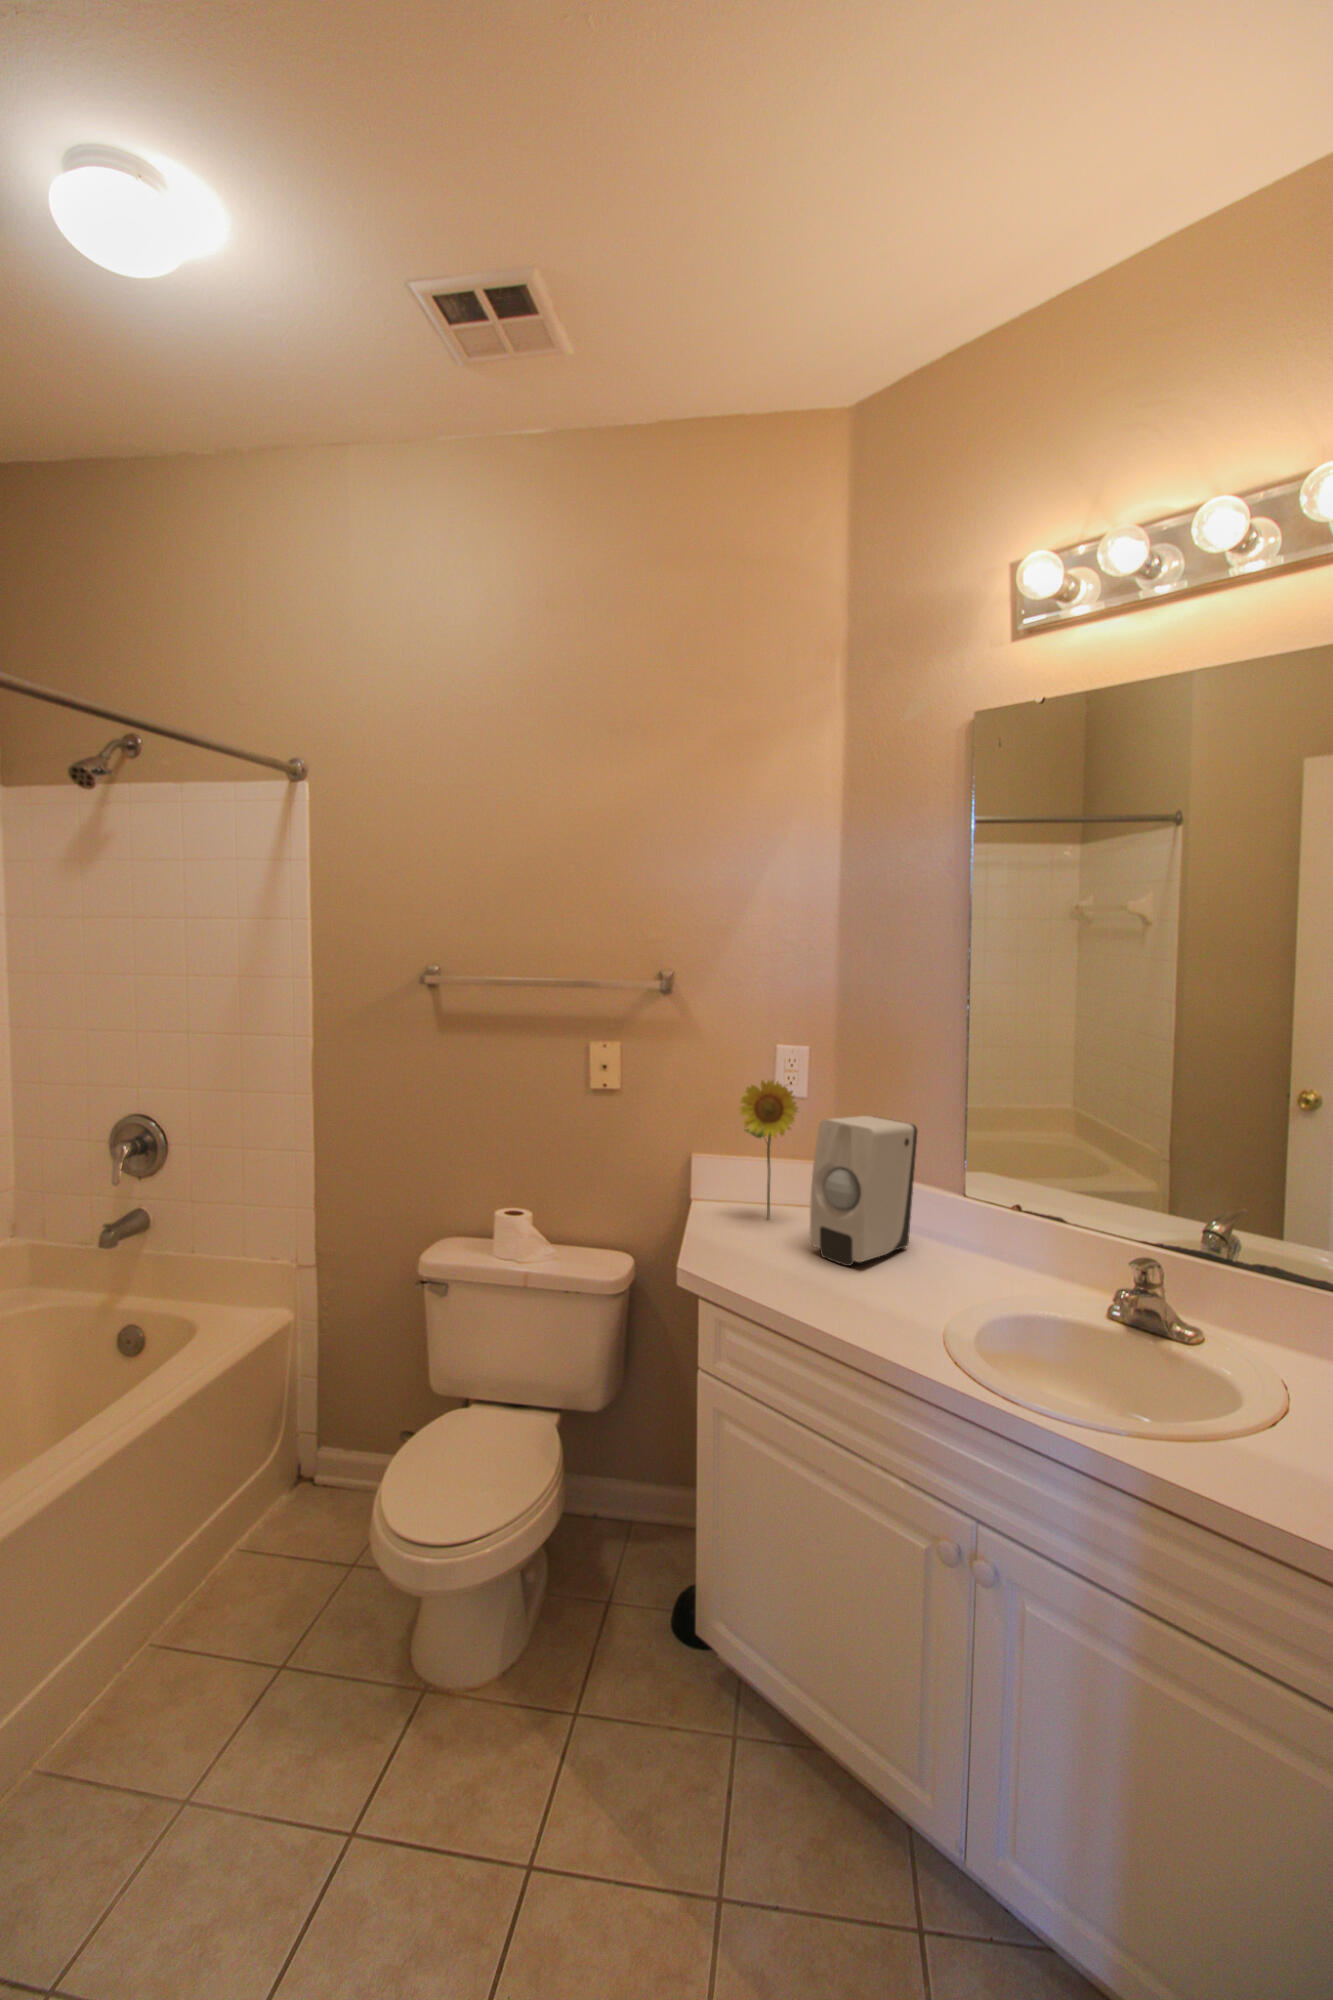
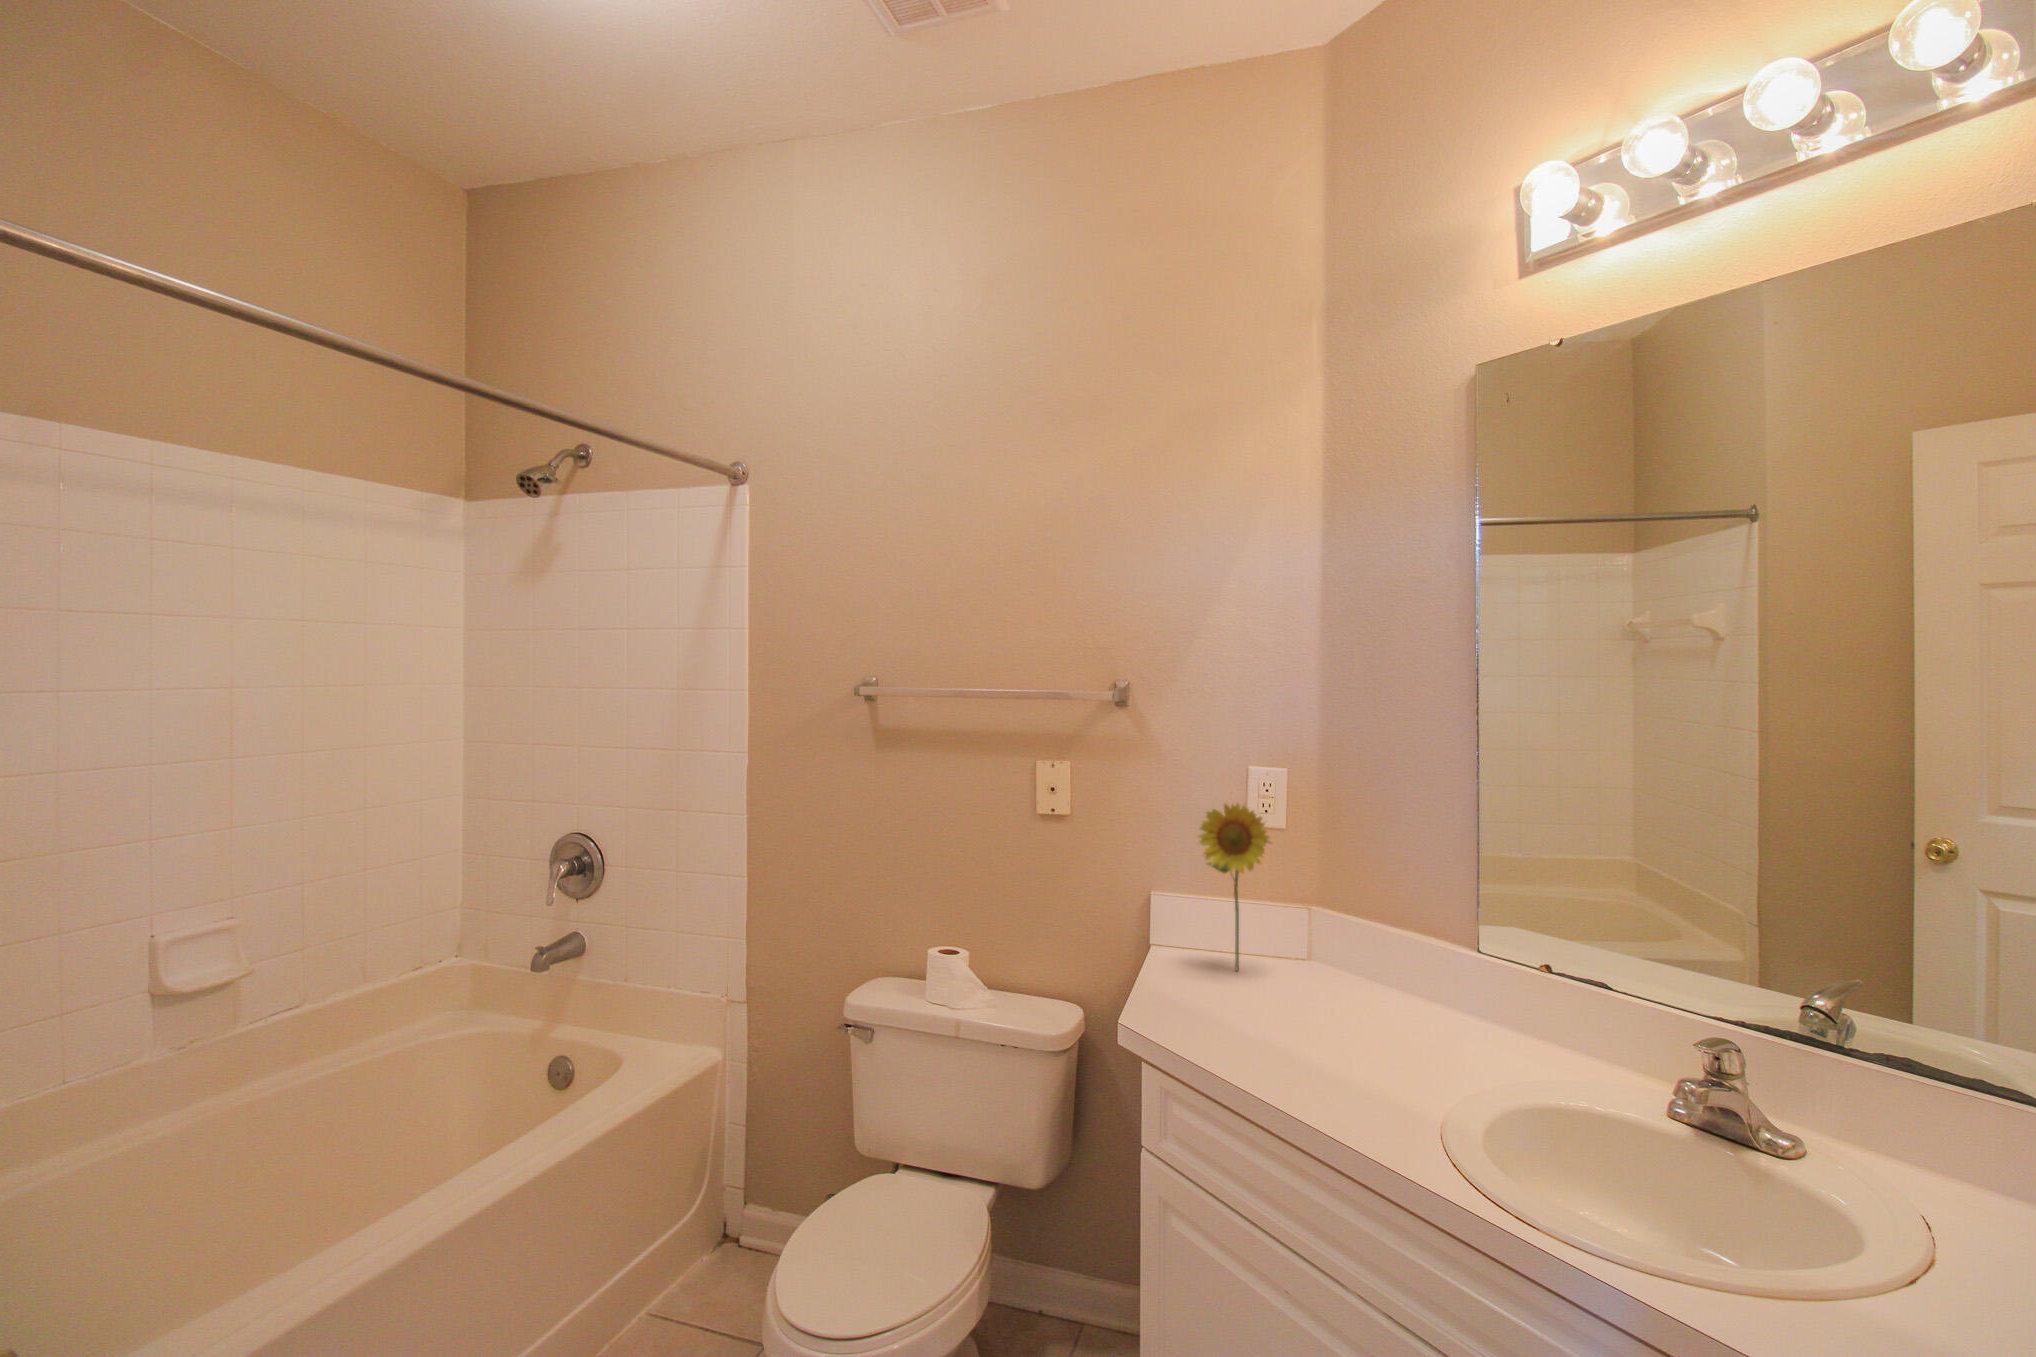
soap dispenser: present [810,1116,917,1266] -> none [1281,849,1417,1031]

